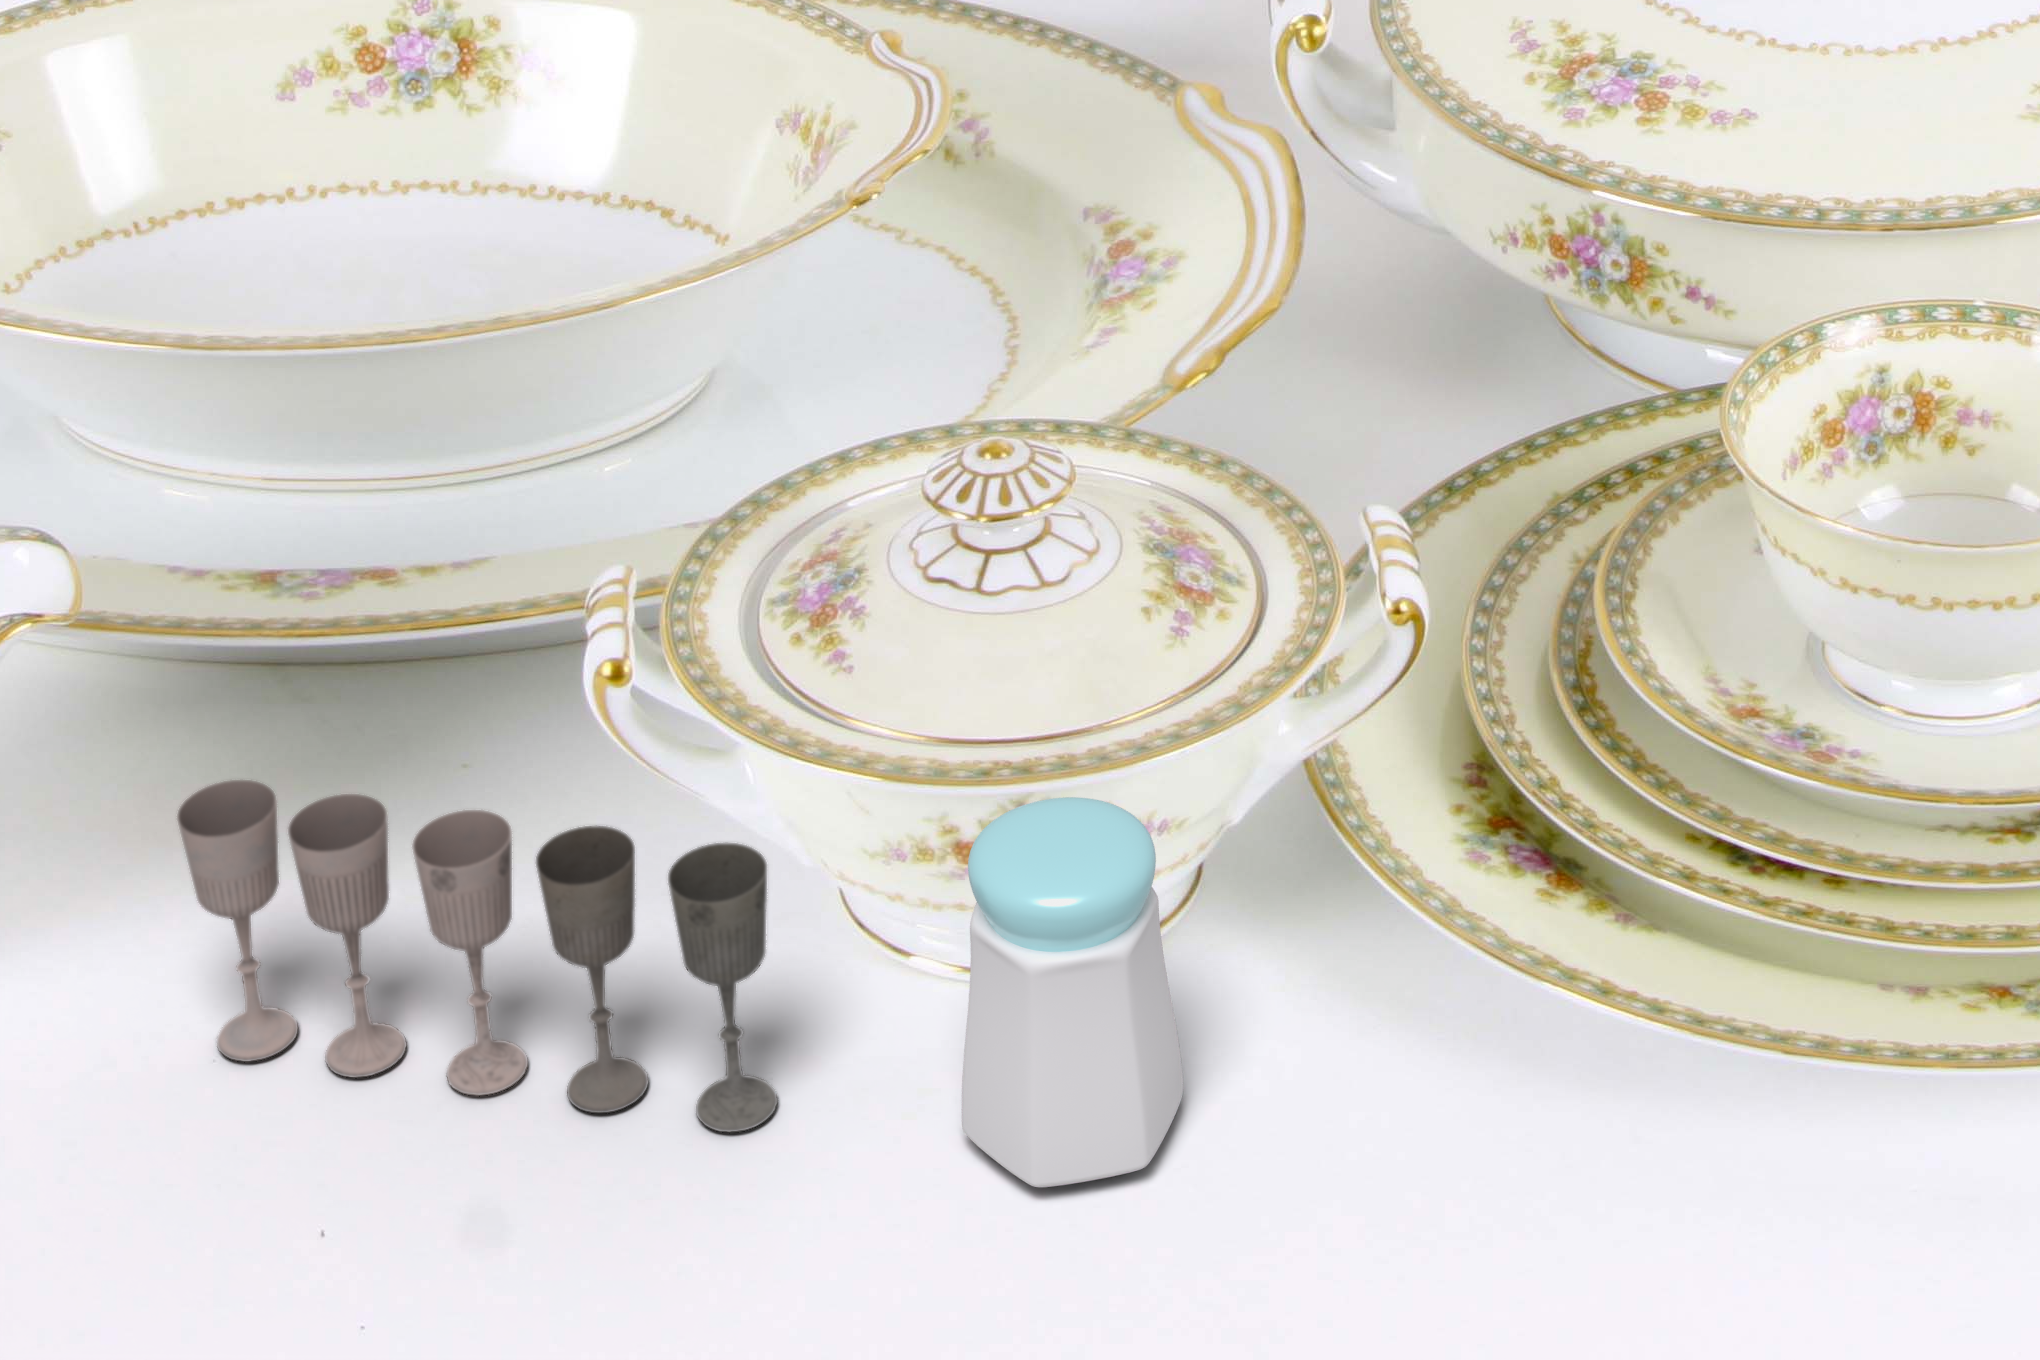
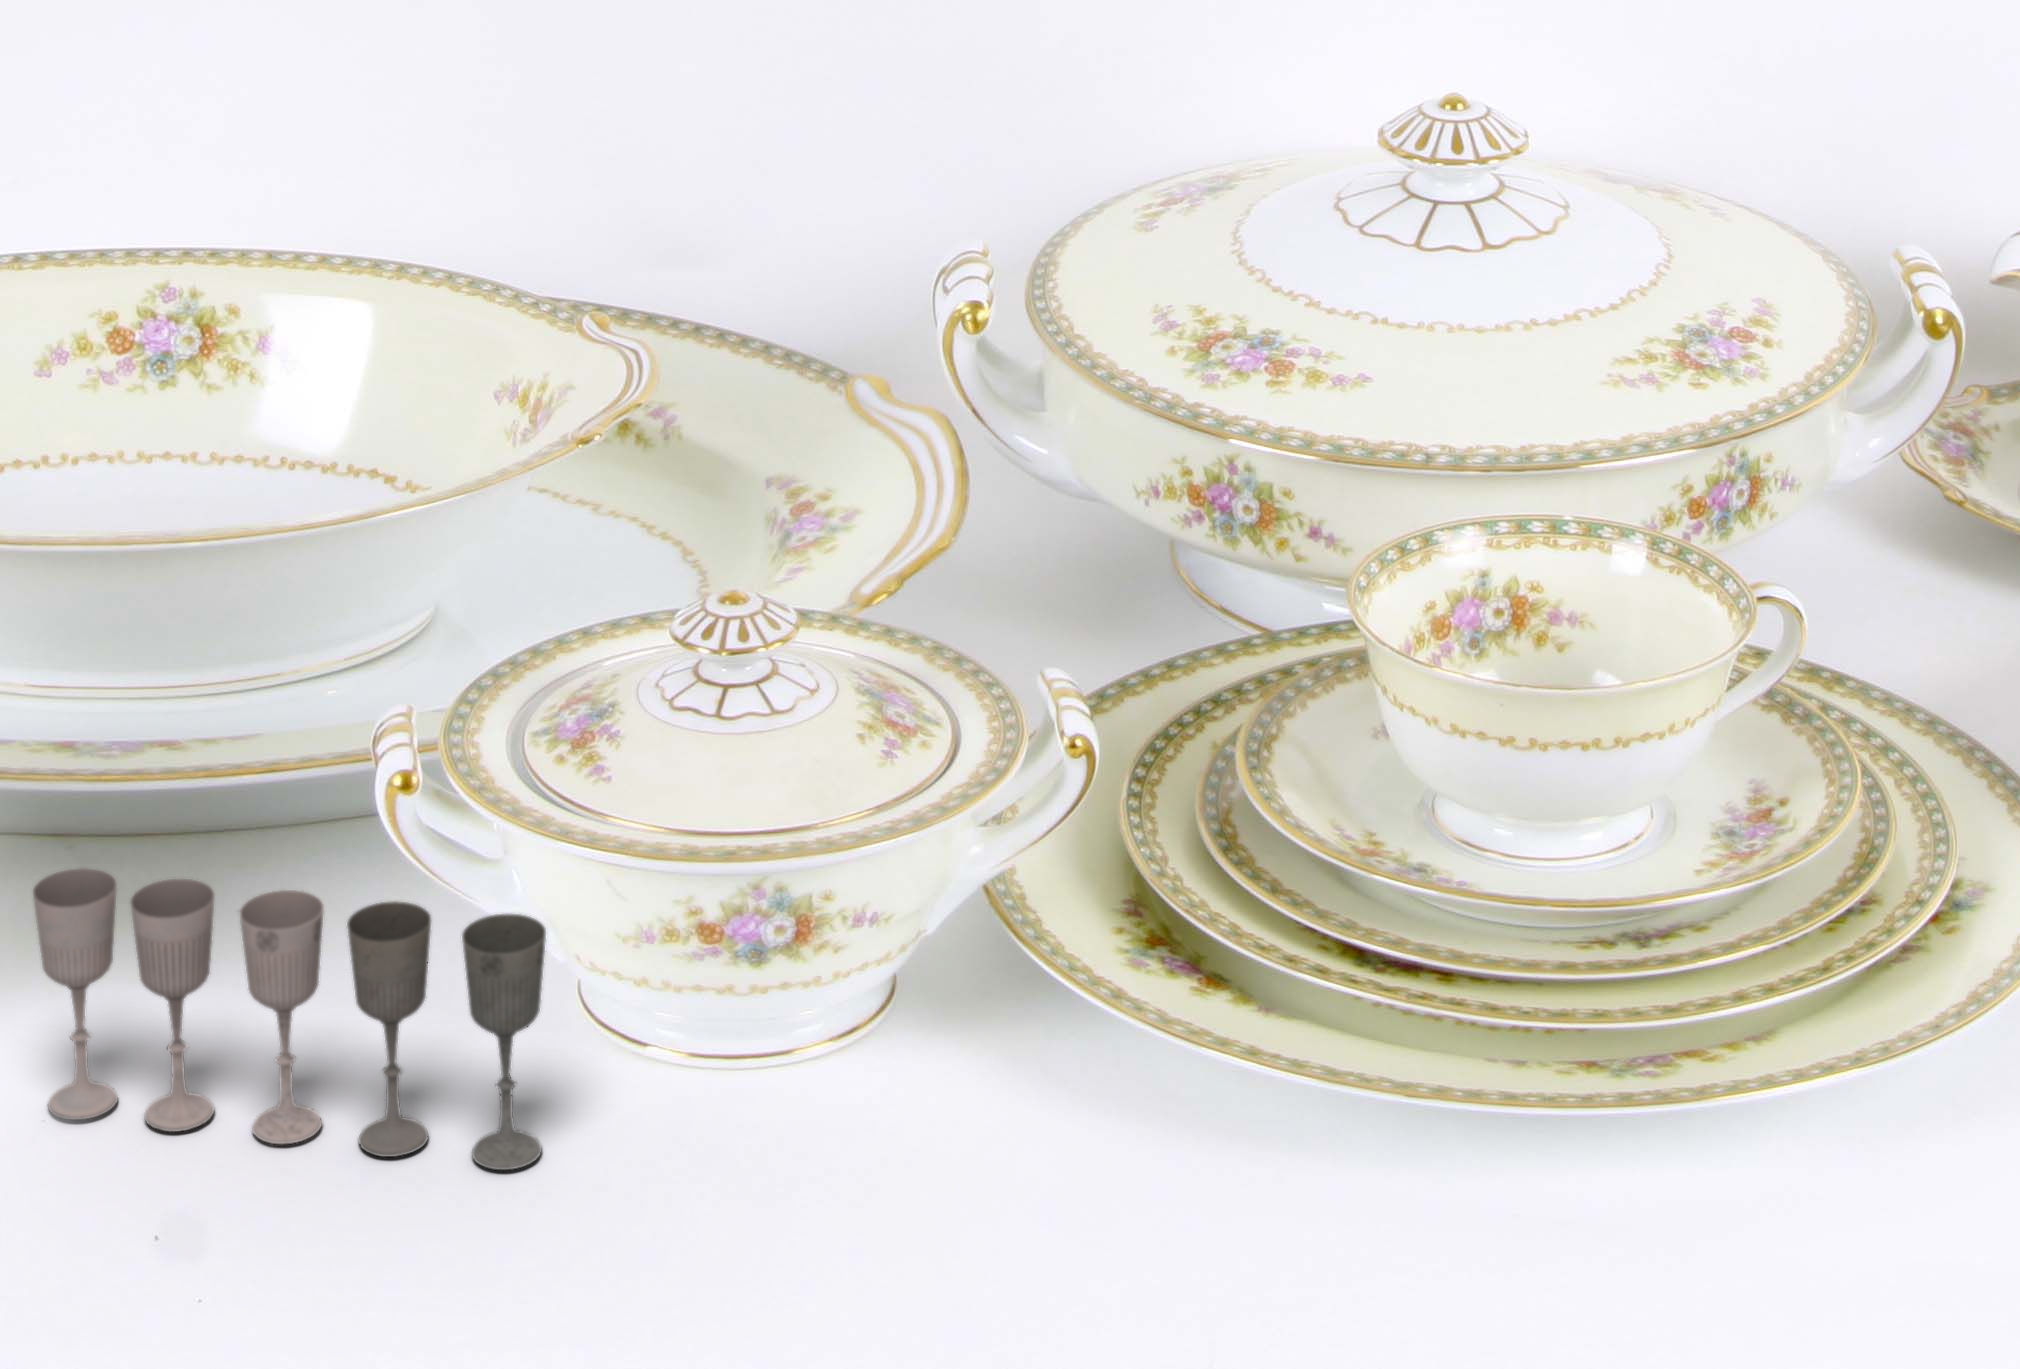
salt shaker: present [962,797,1183,1187] -> none [704,874,892,1206]

